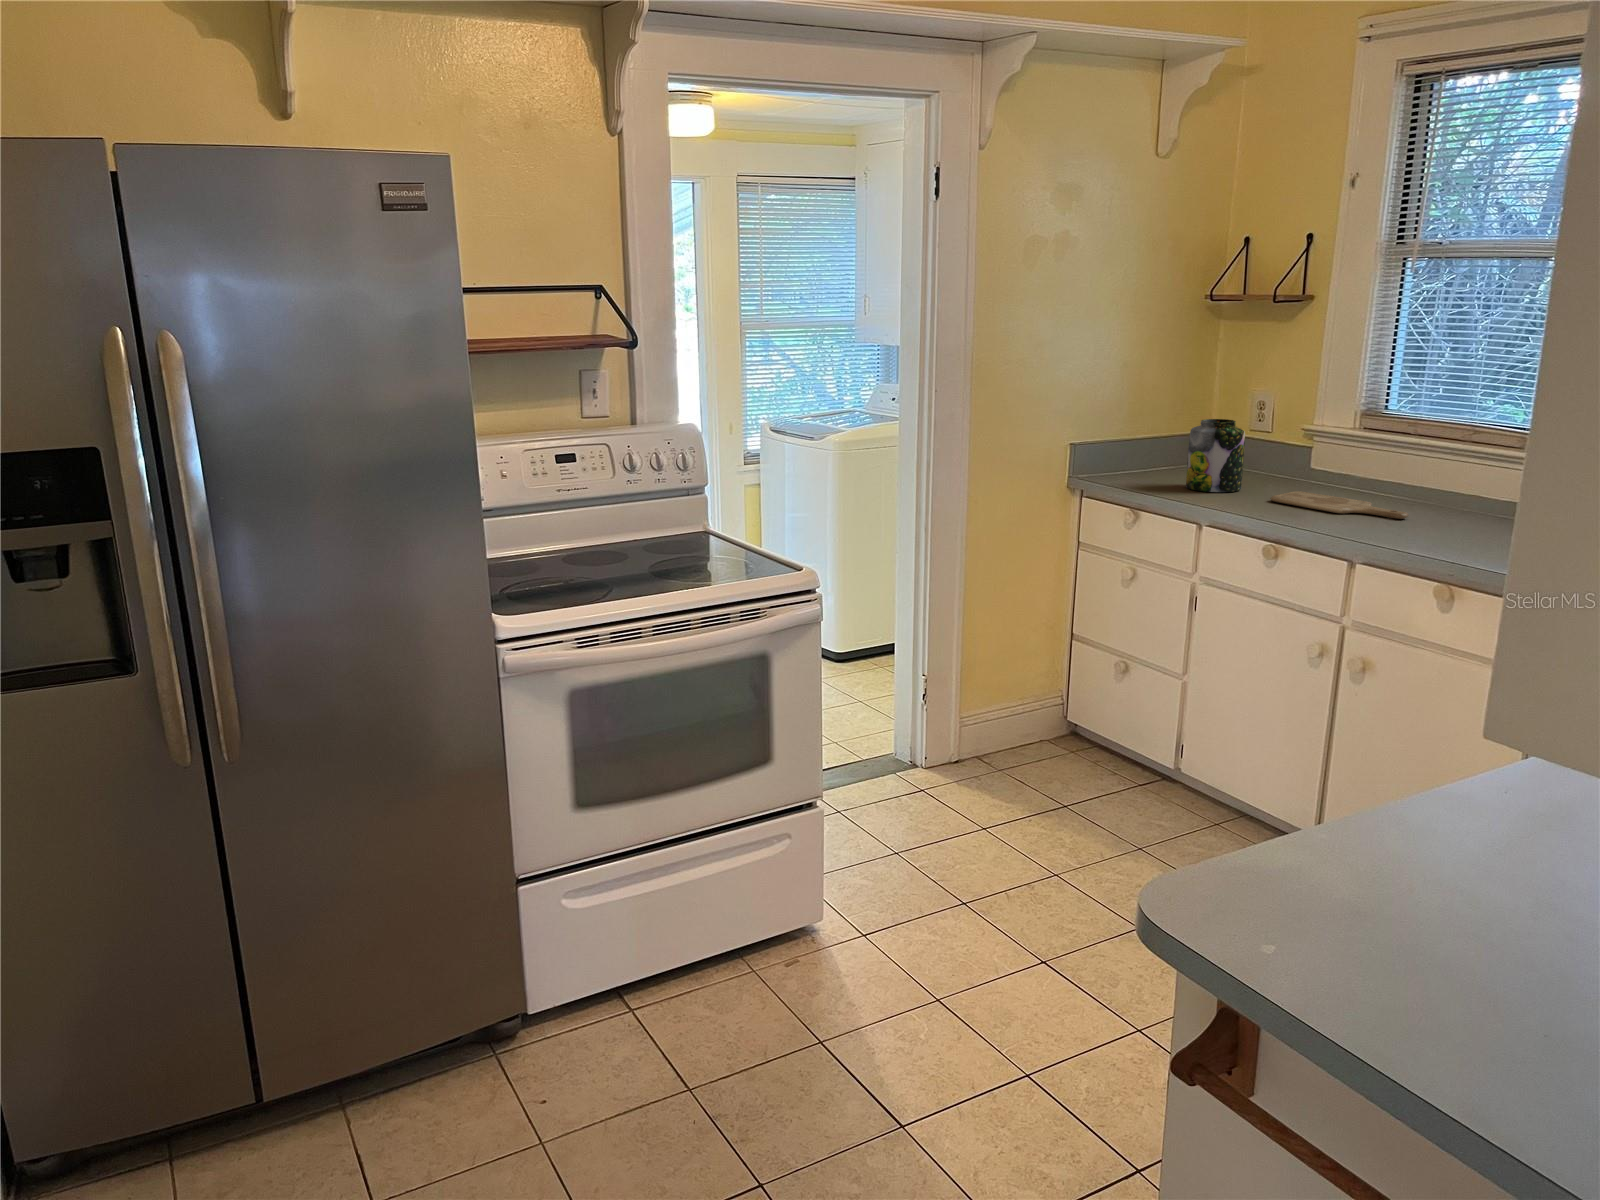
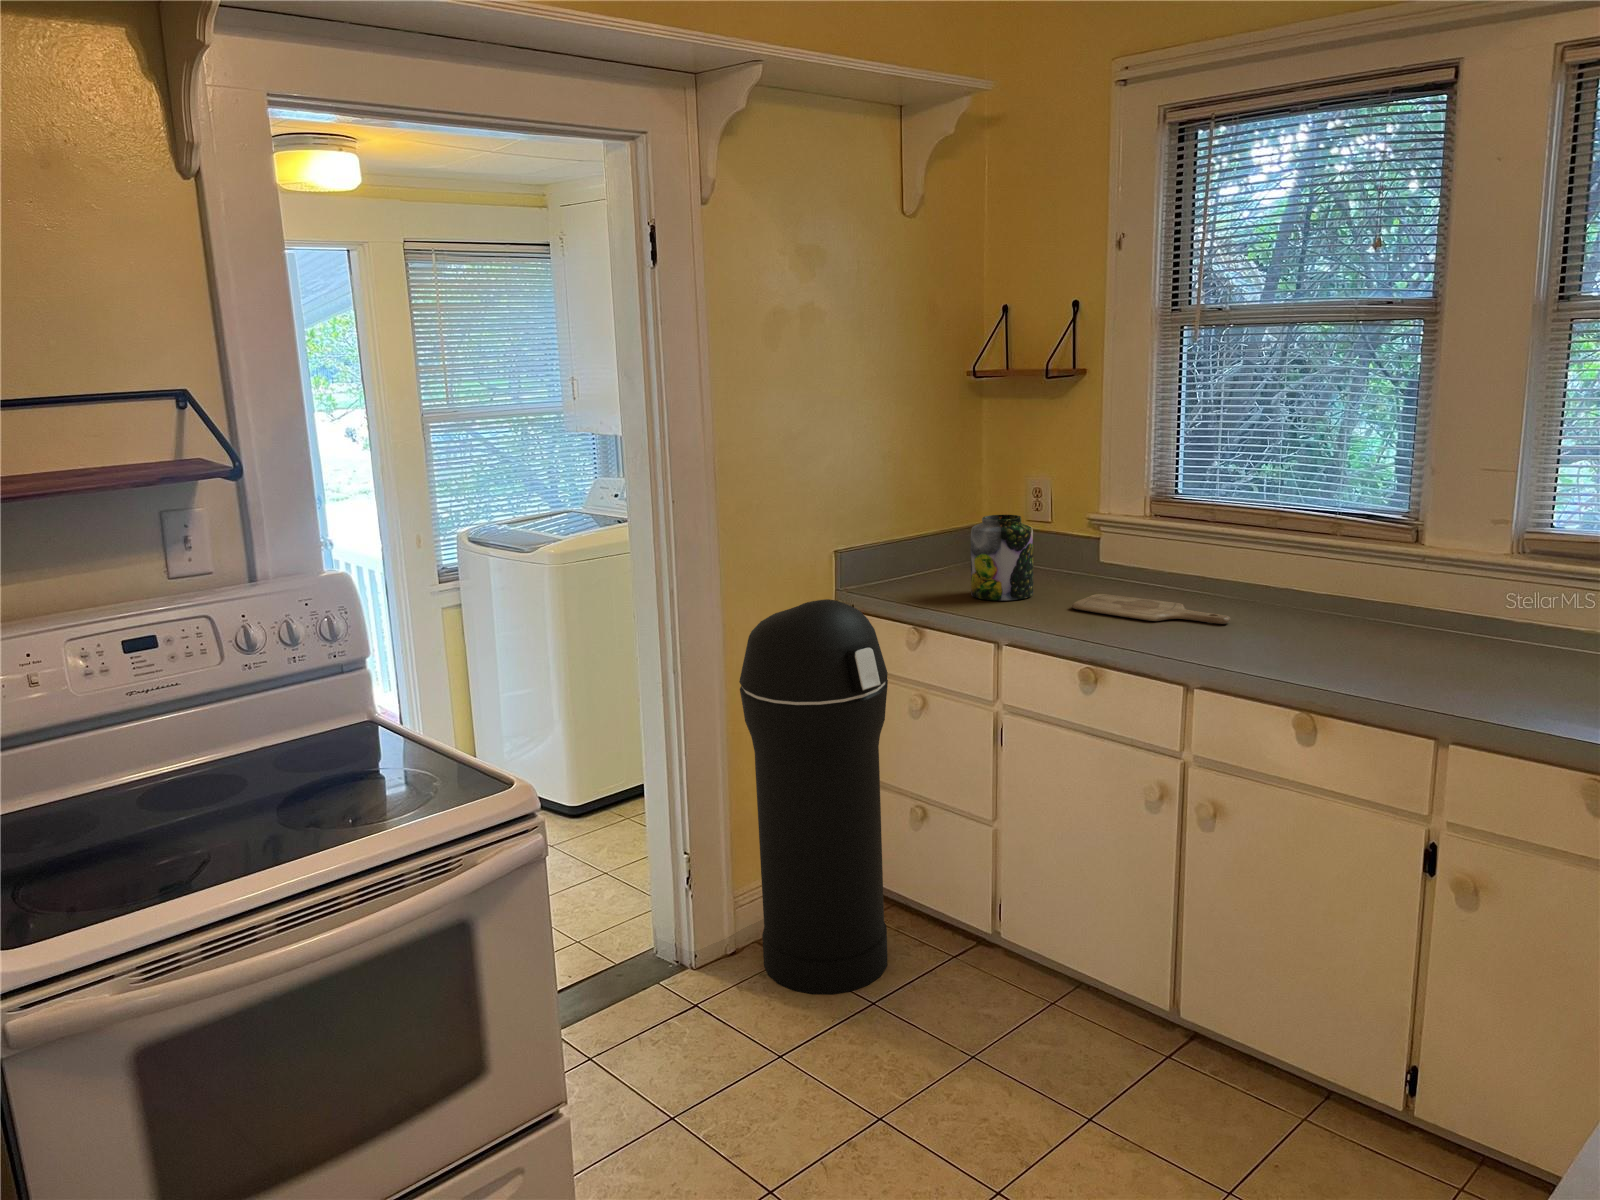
trash can: none [979,478,1103,799] -> present [739,599,888,995]

